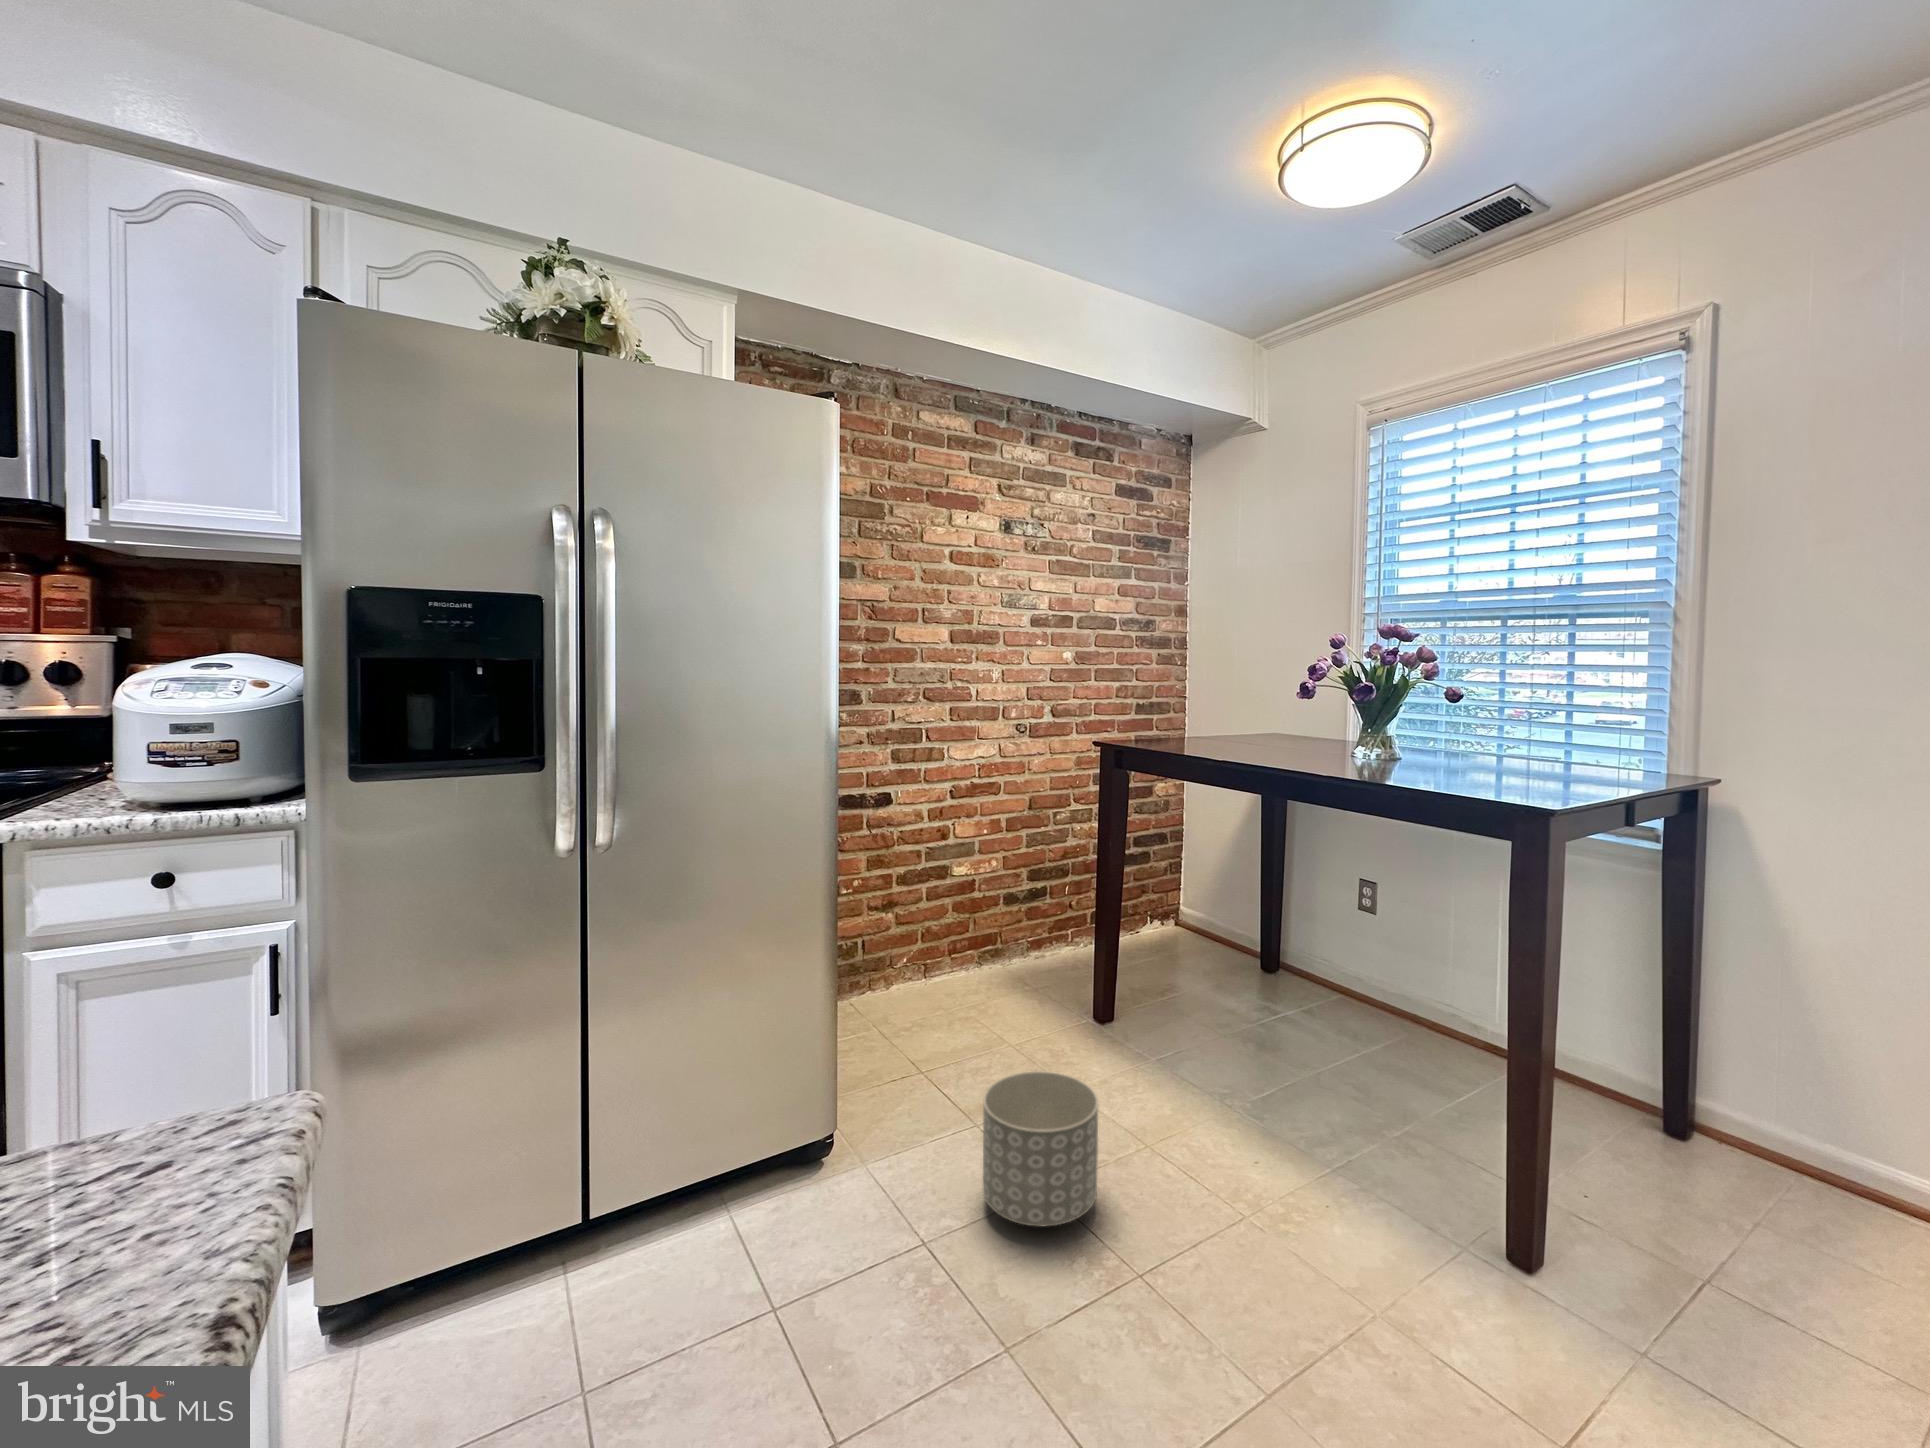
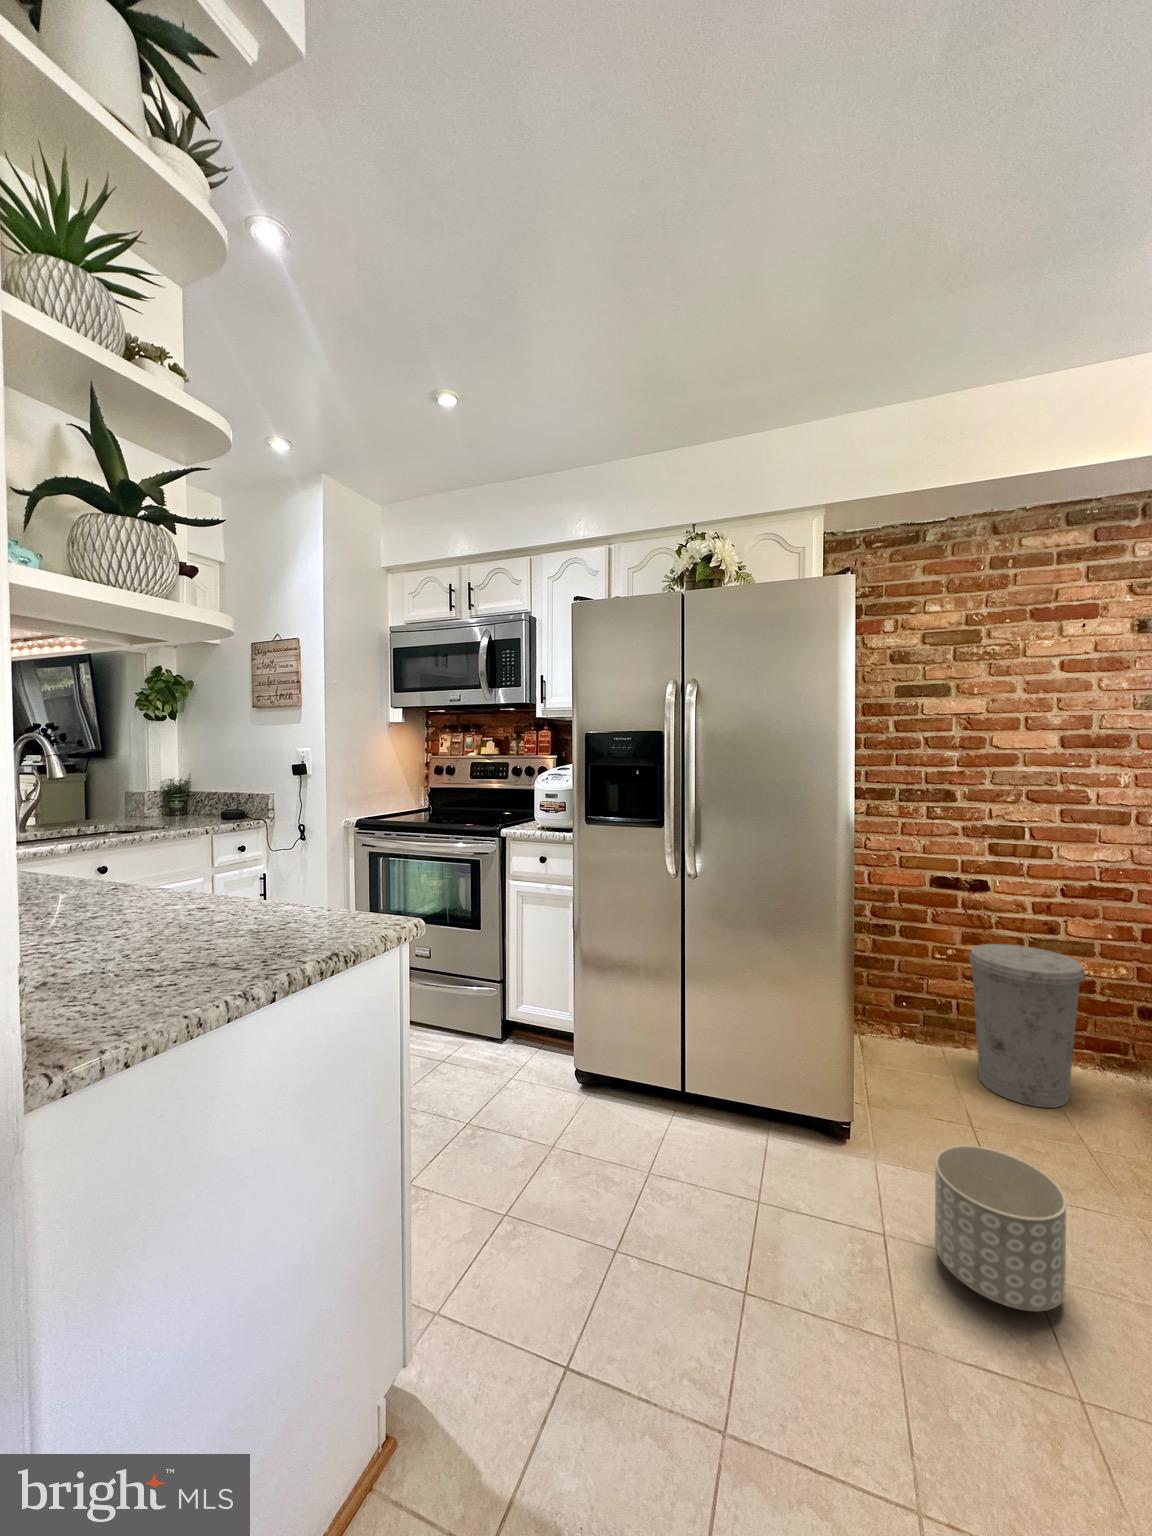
trash can: none [887,858,990,1029] -> present [969,944,1085,1108]

